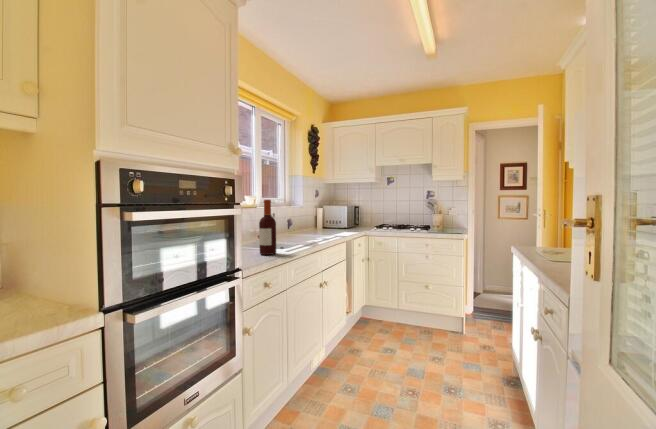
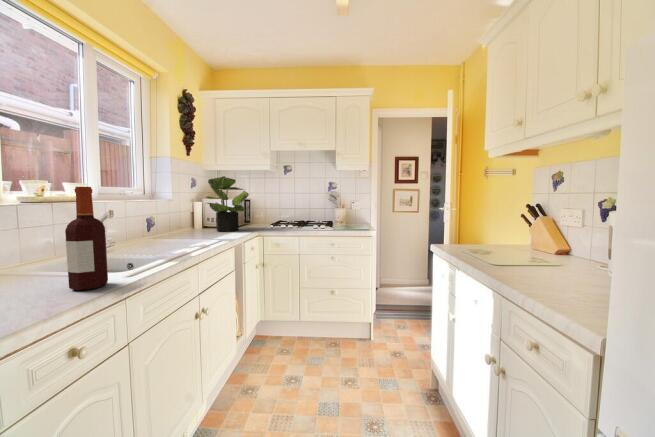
potted plant: none [324,189,358,231] -> present [206,176,249,232]

